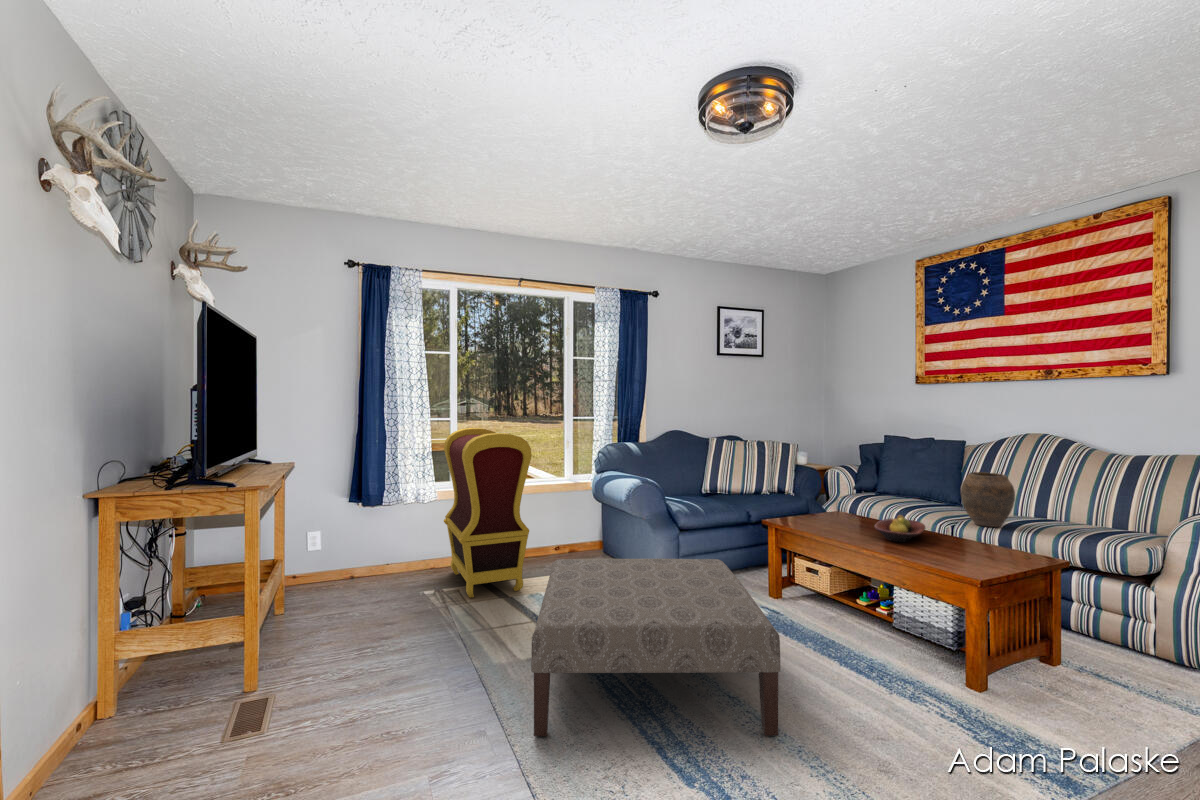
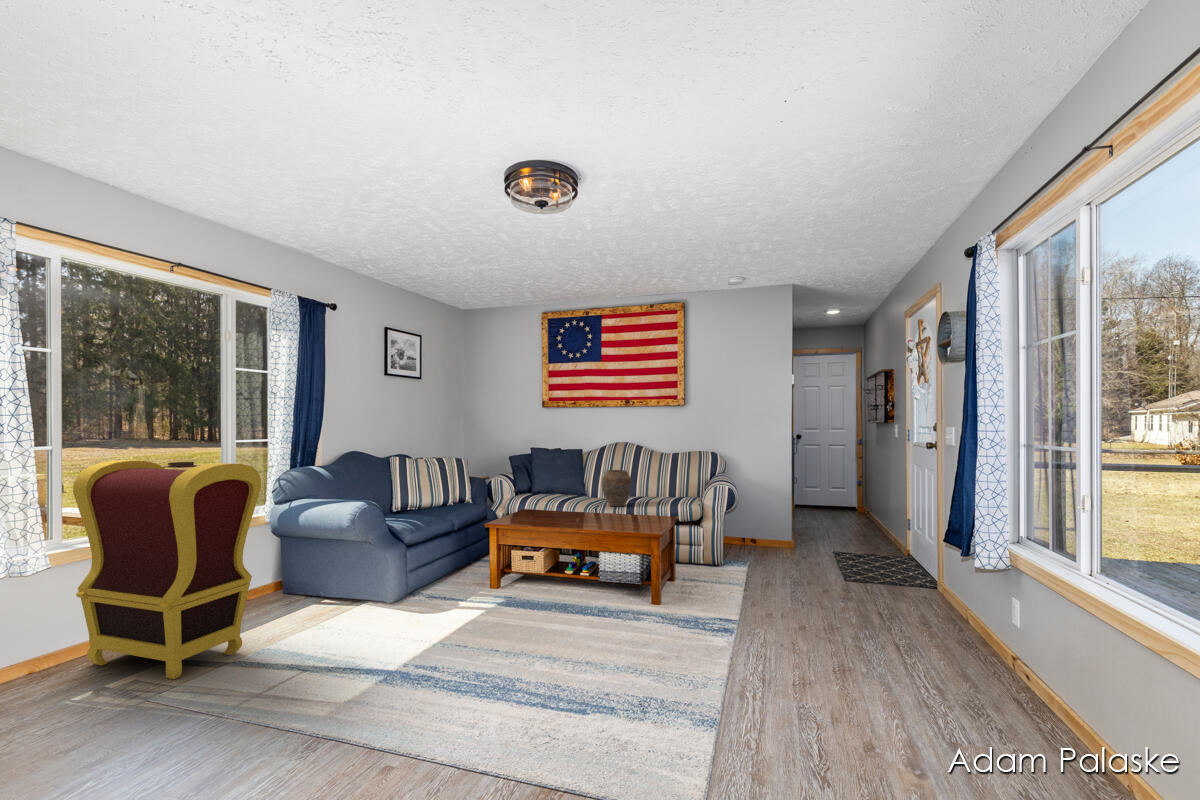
fruit bowl: present [874,515,925,542] -> none [570,504,603,523]
ottoman: present [531,558,781,737] -> none [342,559,601,741]

